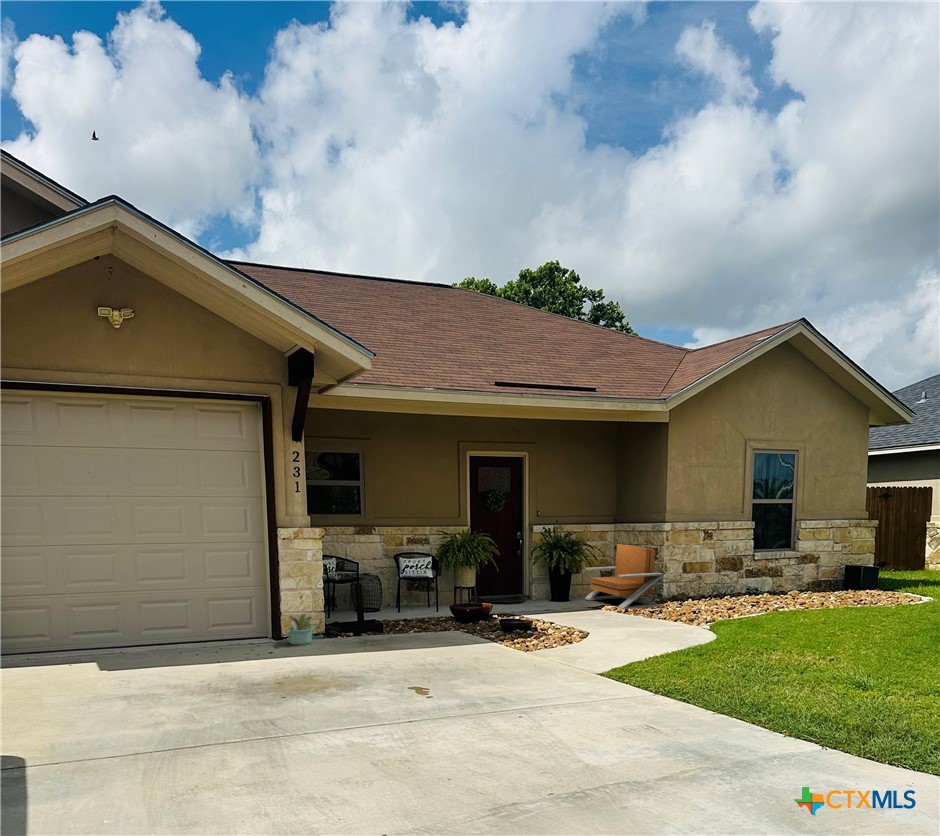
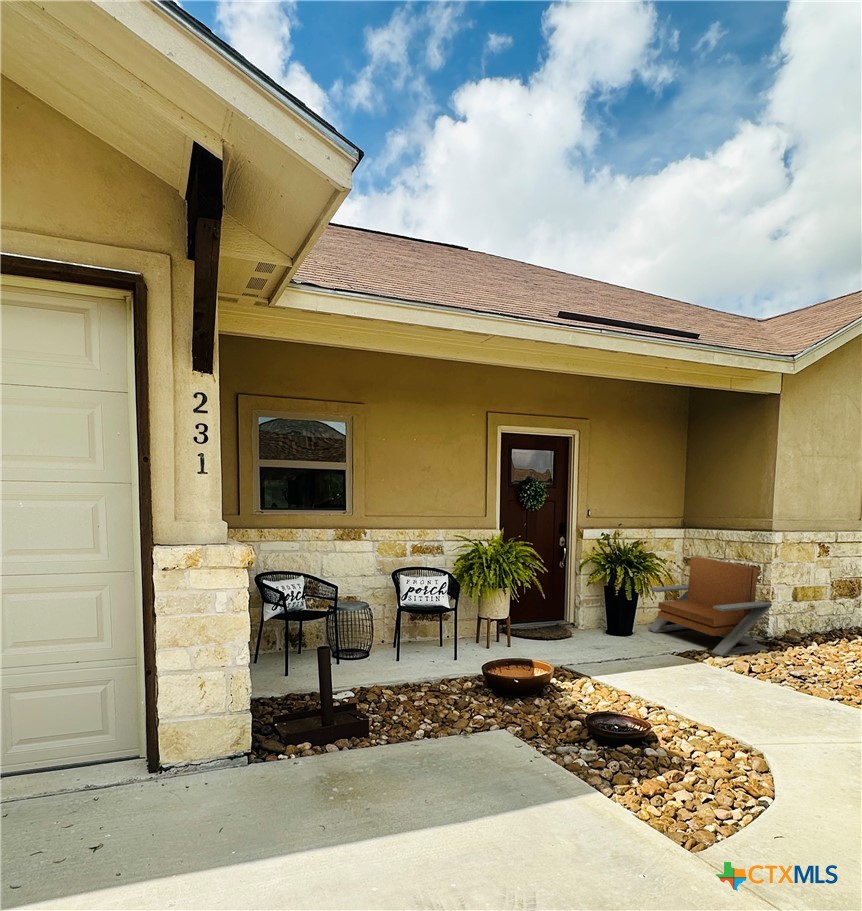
decorative plant: present [286,614,318,645] -> none [169,723,245,800]

